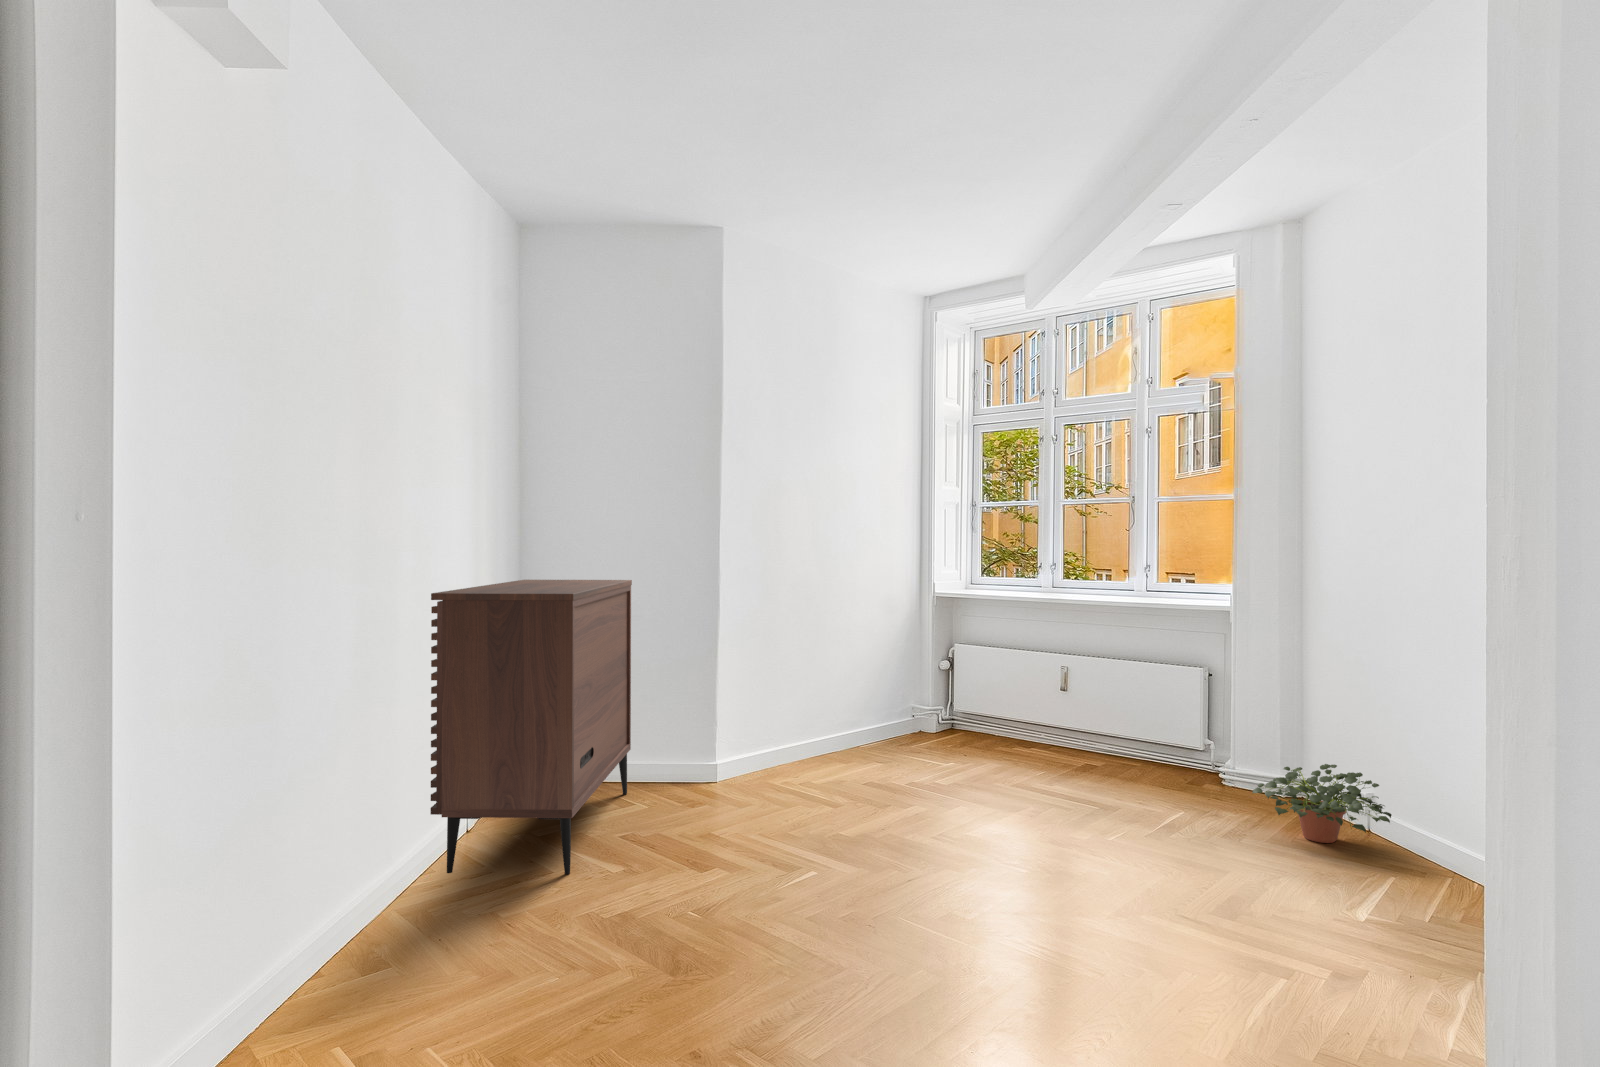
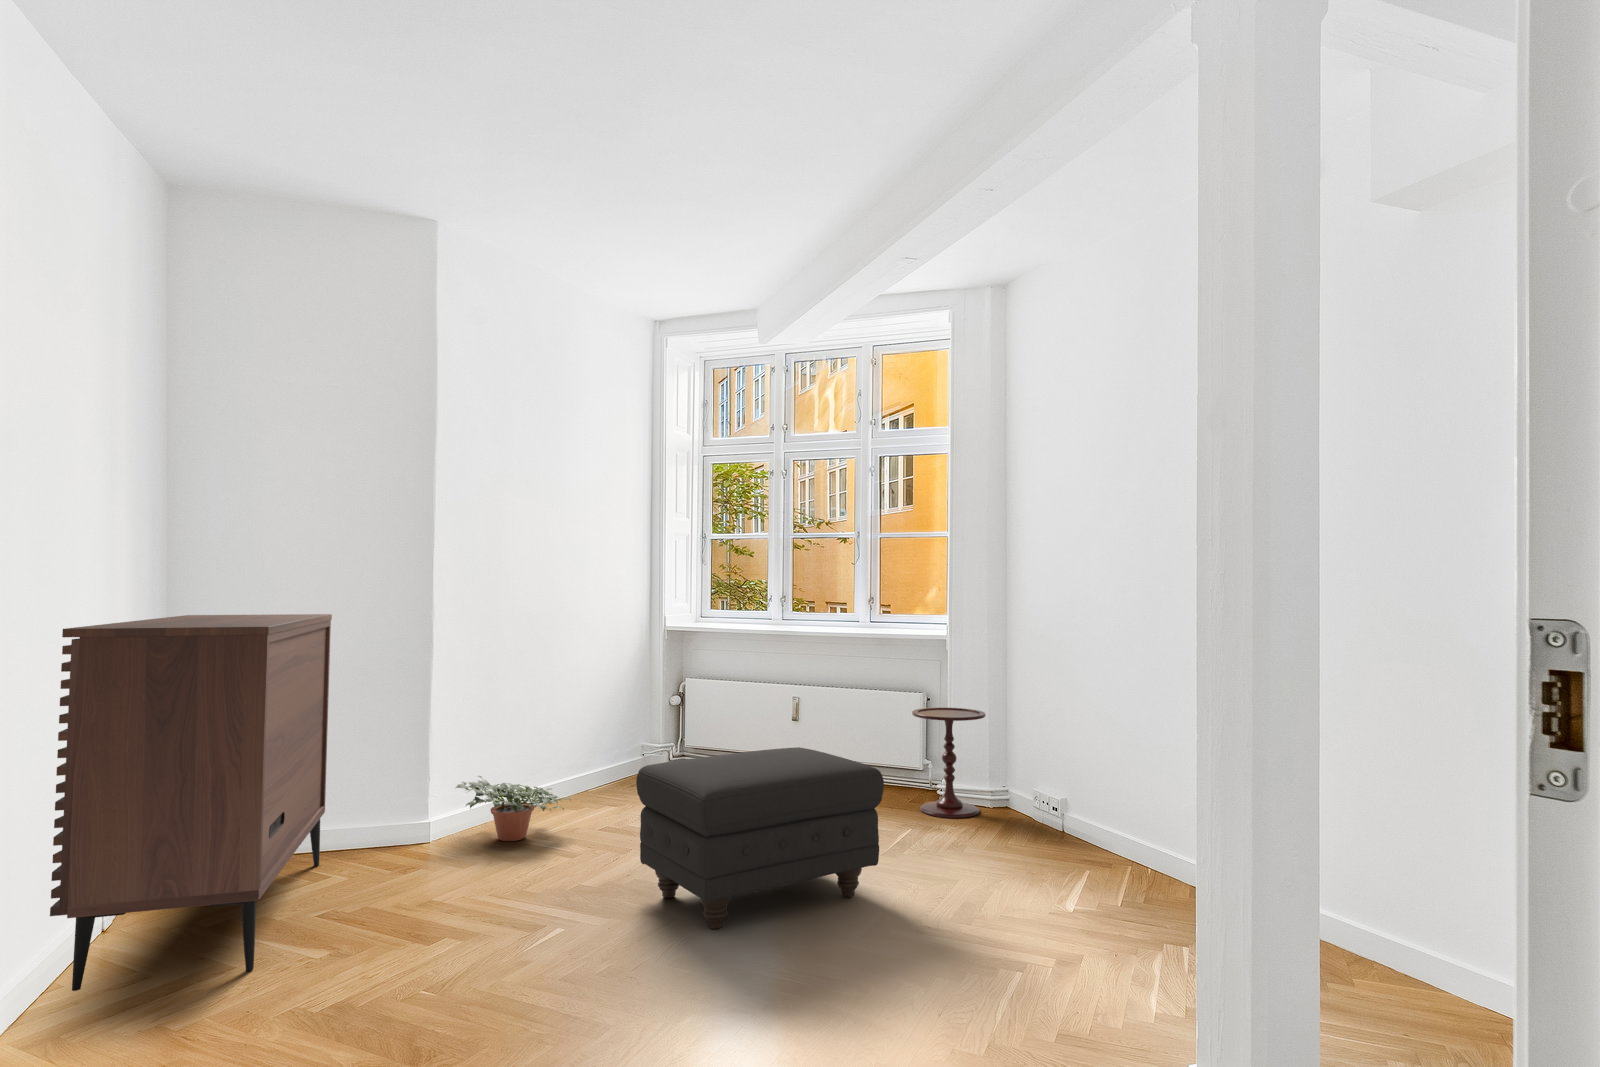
side table: none [1189,686,1275,805] -> present [912,707,986,818]
ottoman: none [886,720,1134,887] -> present [636,747,884,929]
potted plant: present [1253,764,1392,843] -> present [456,776,570,841]

